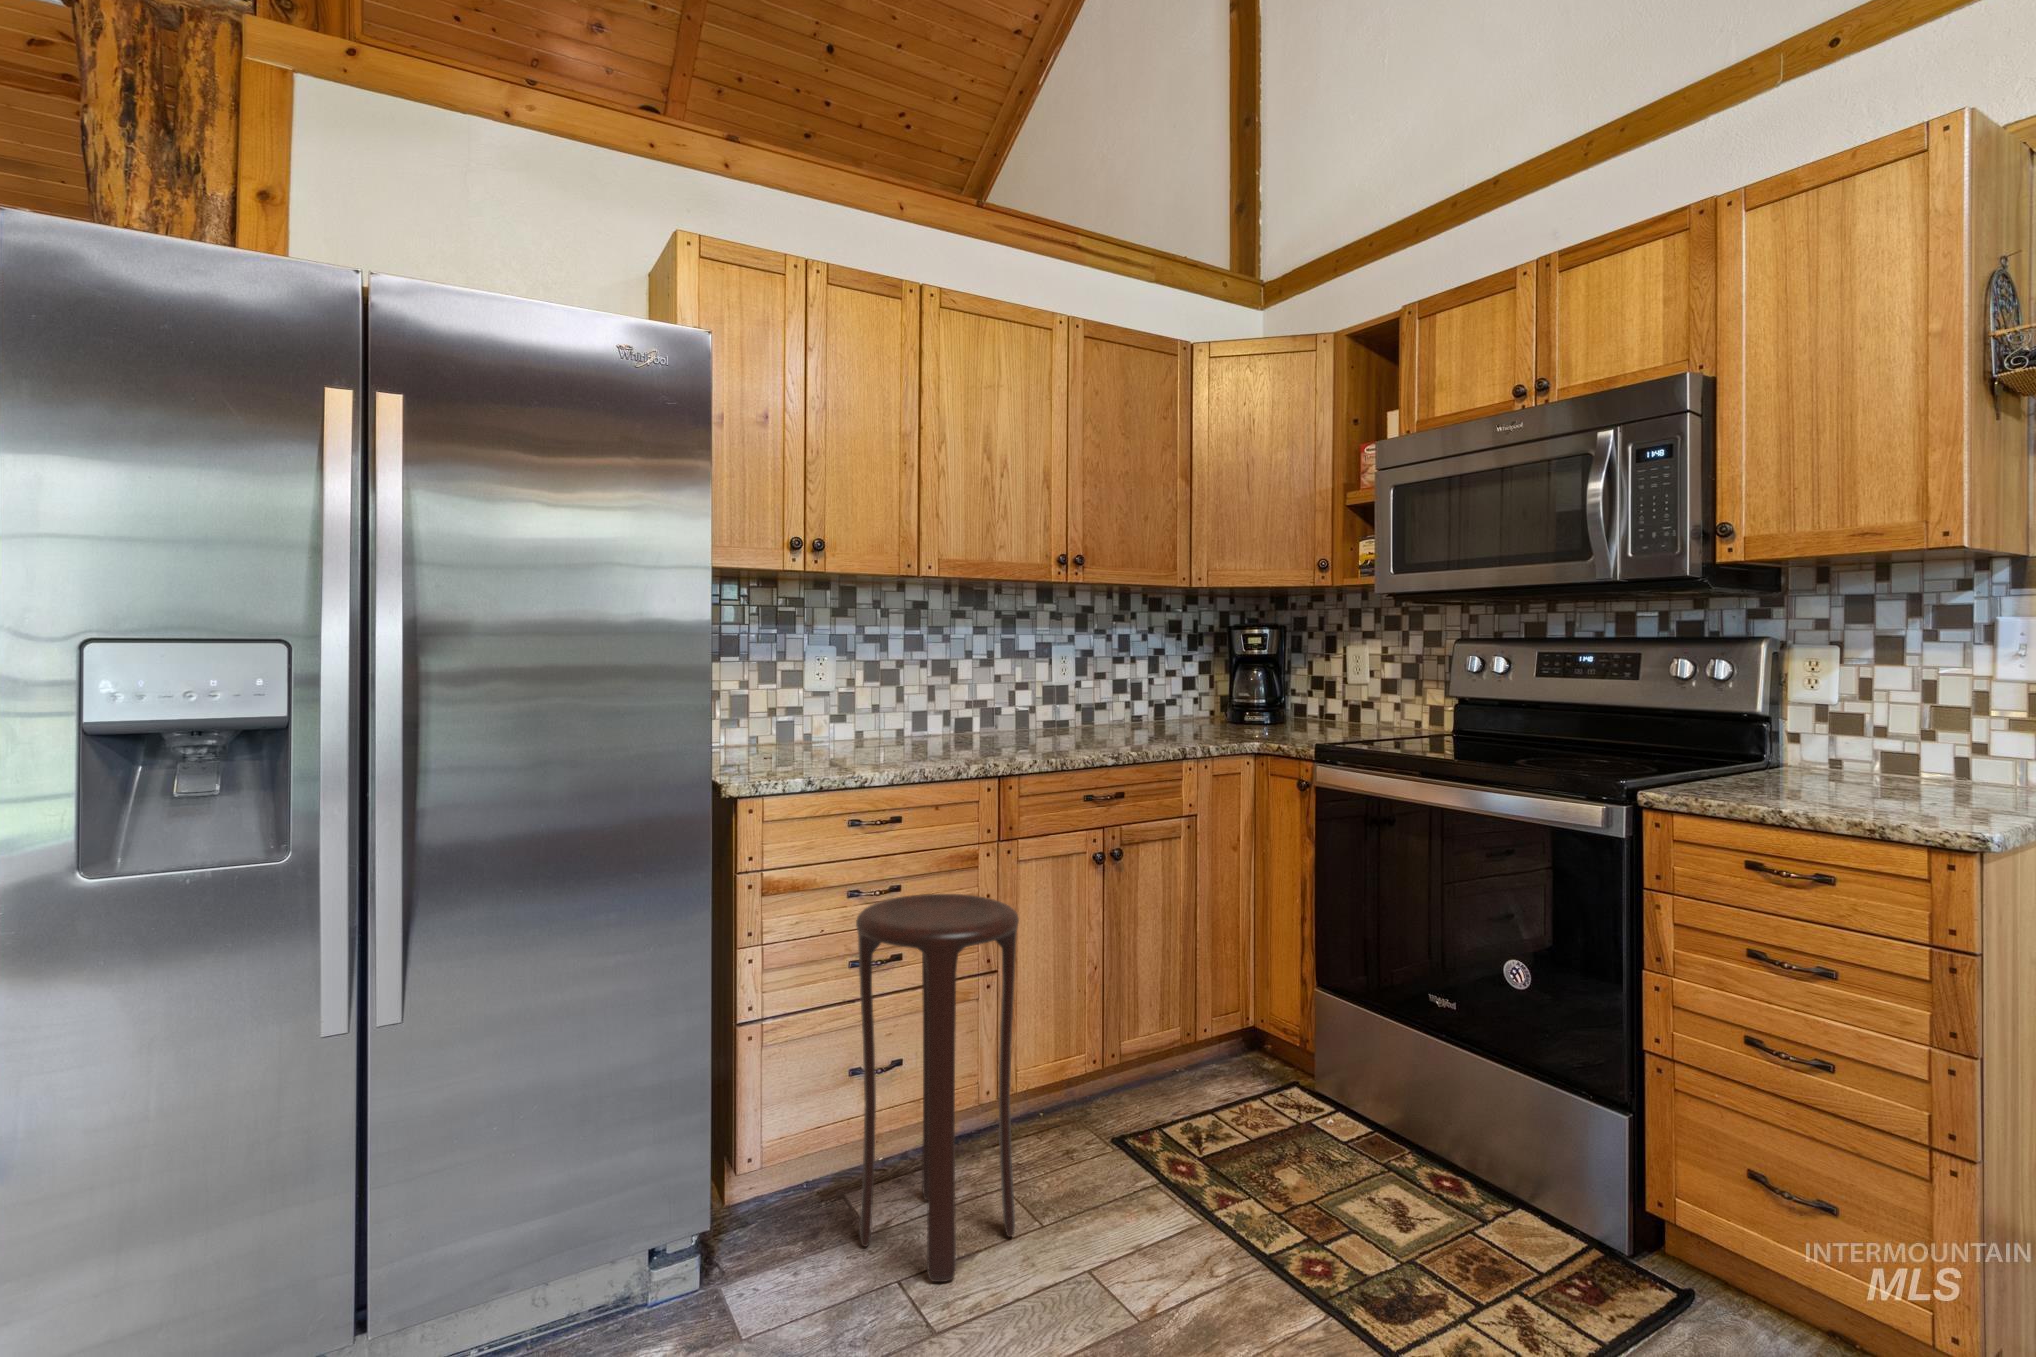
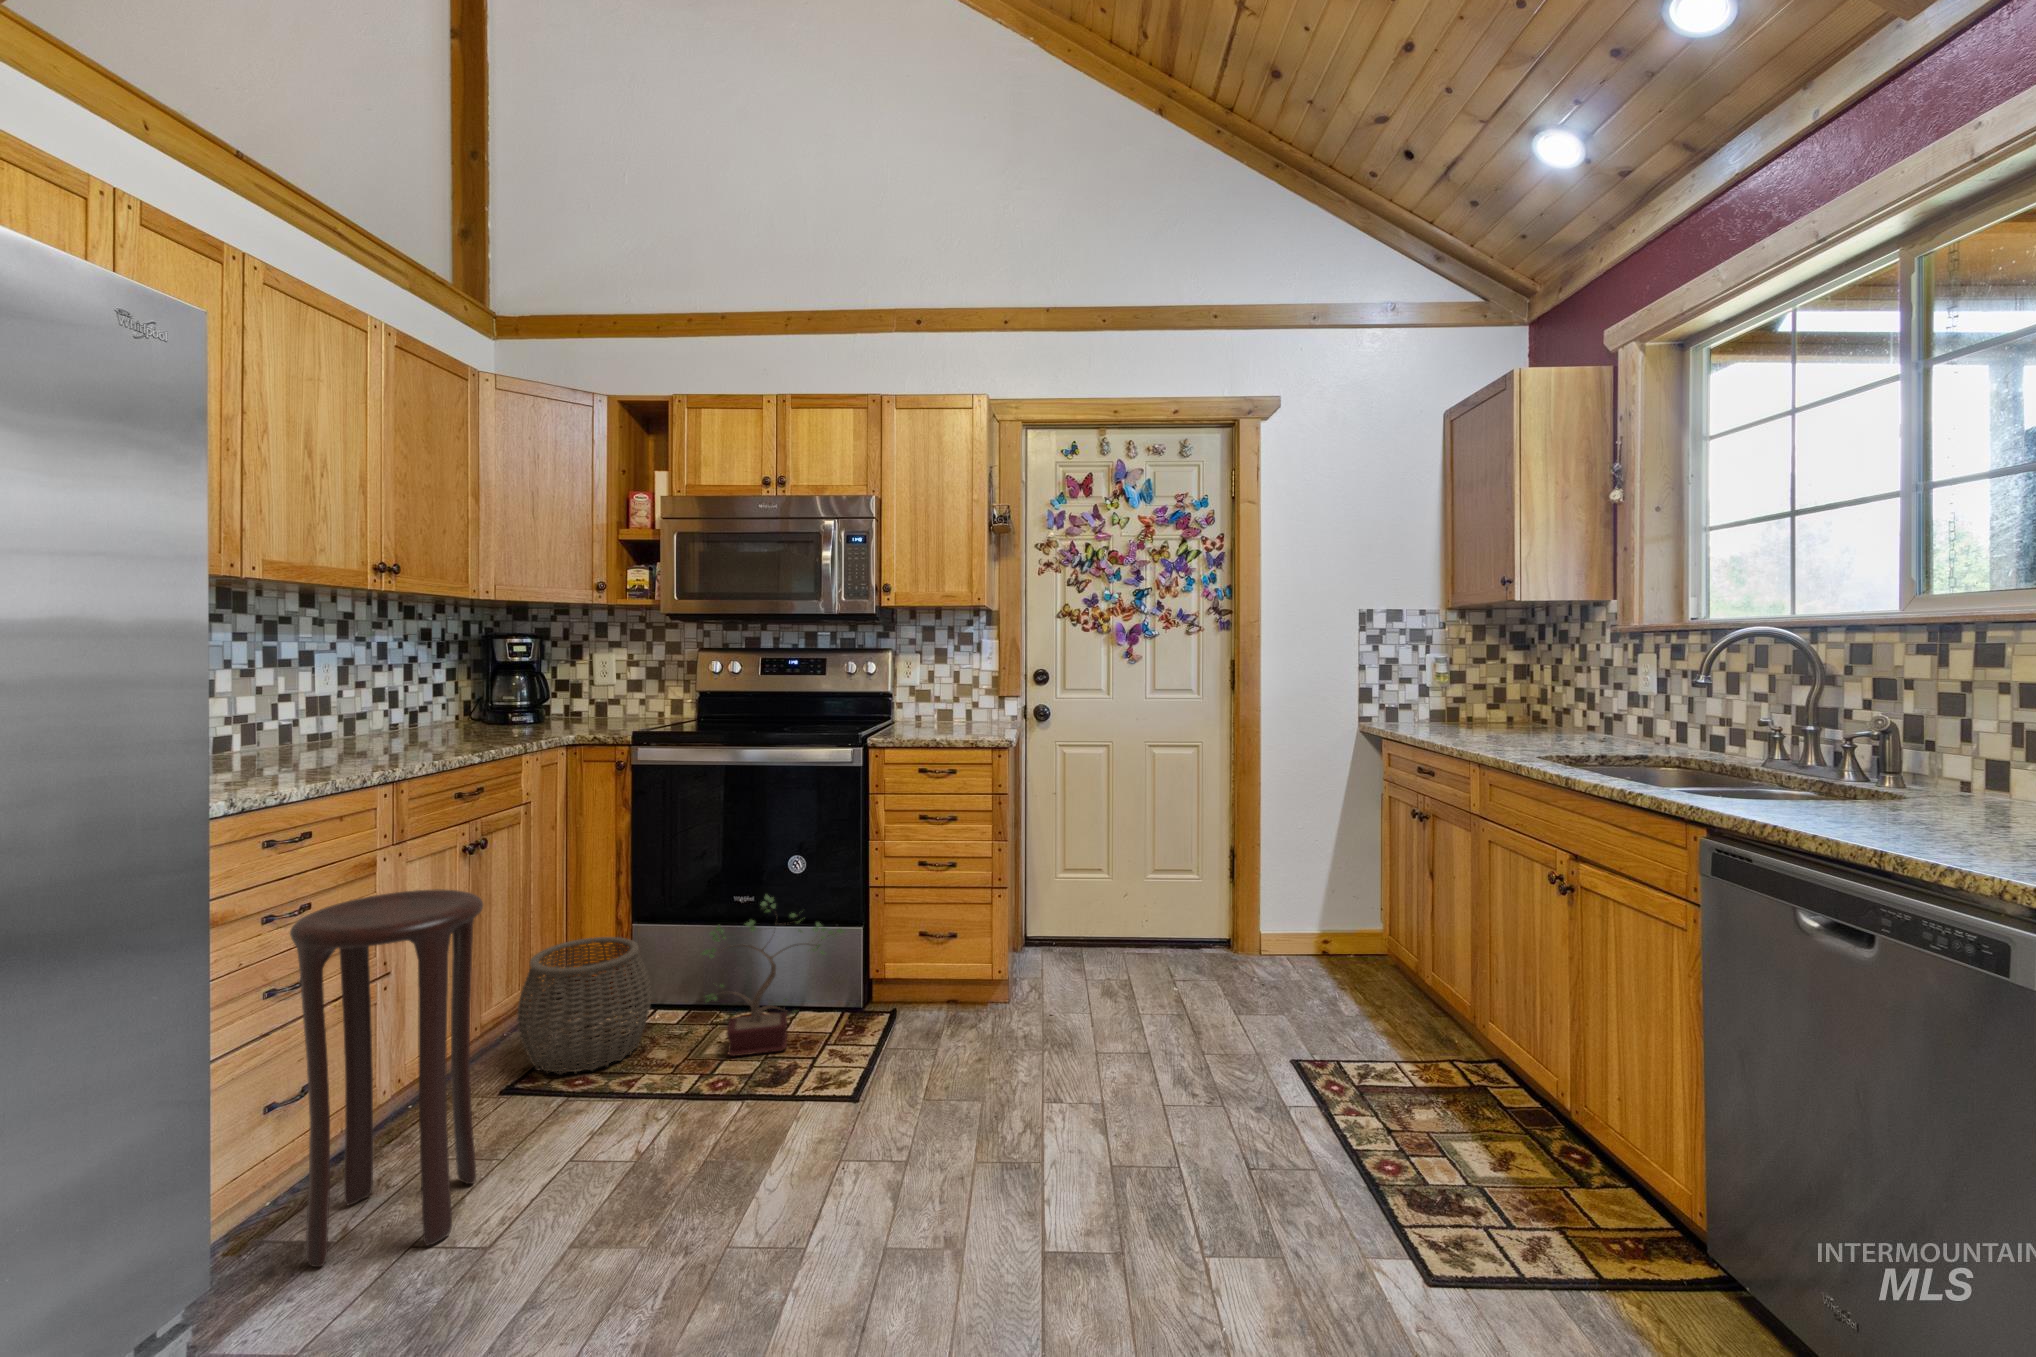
woven basket: none [1143,998,1297,1171] -> present [517,937,651,1074]
potted plant: none [1327,1010,1542,1263] -> present [702,895,844,1056]

